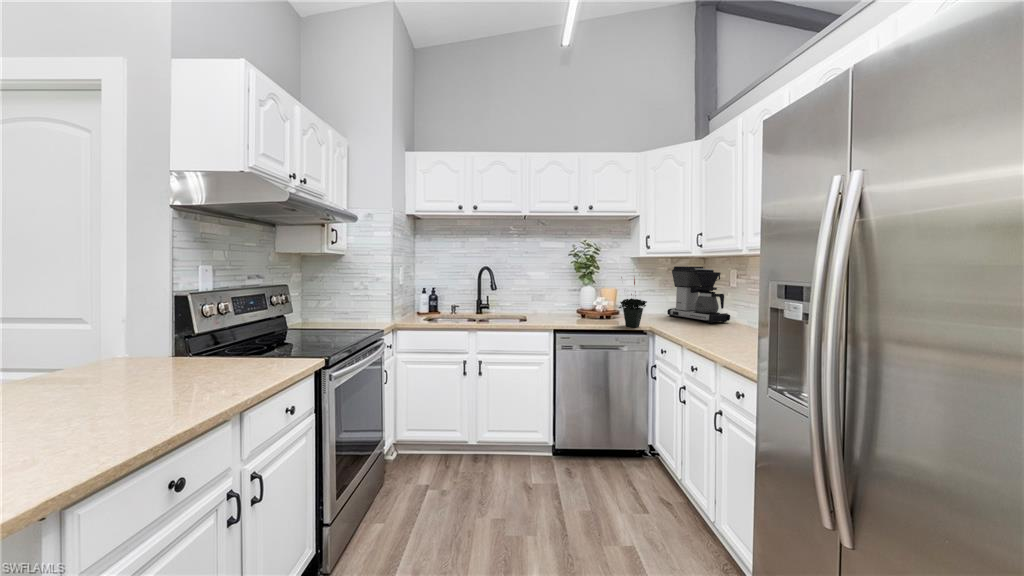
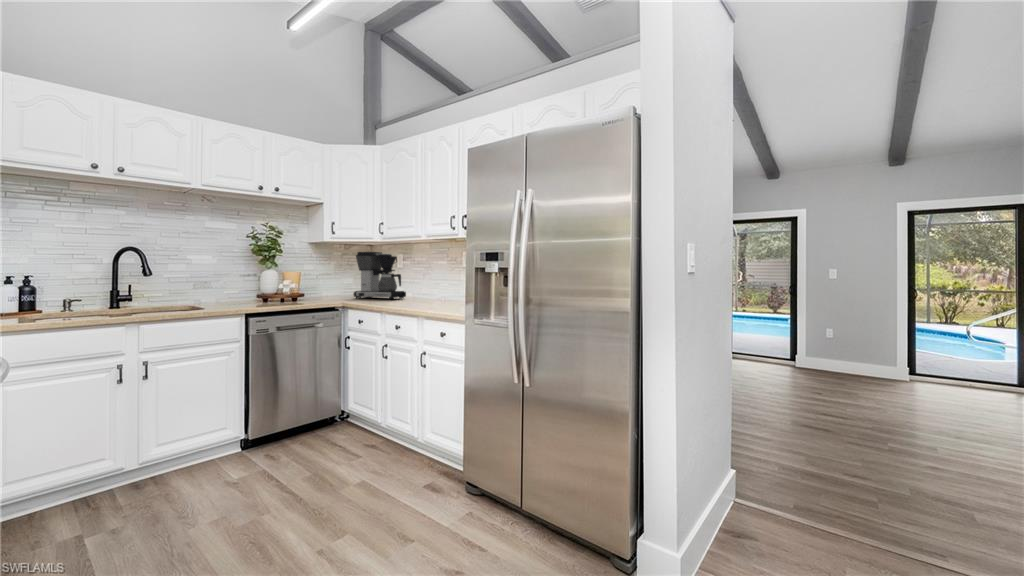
potted plant: present [619,277,647,327] -> none [313,255,341,305]

